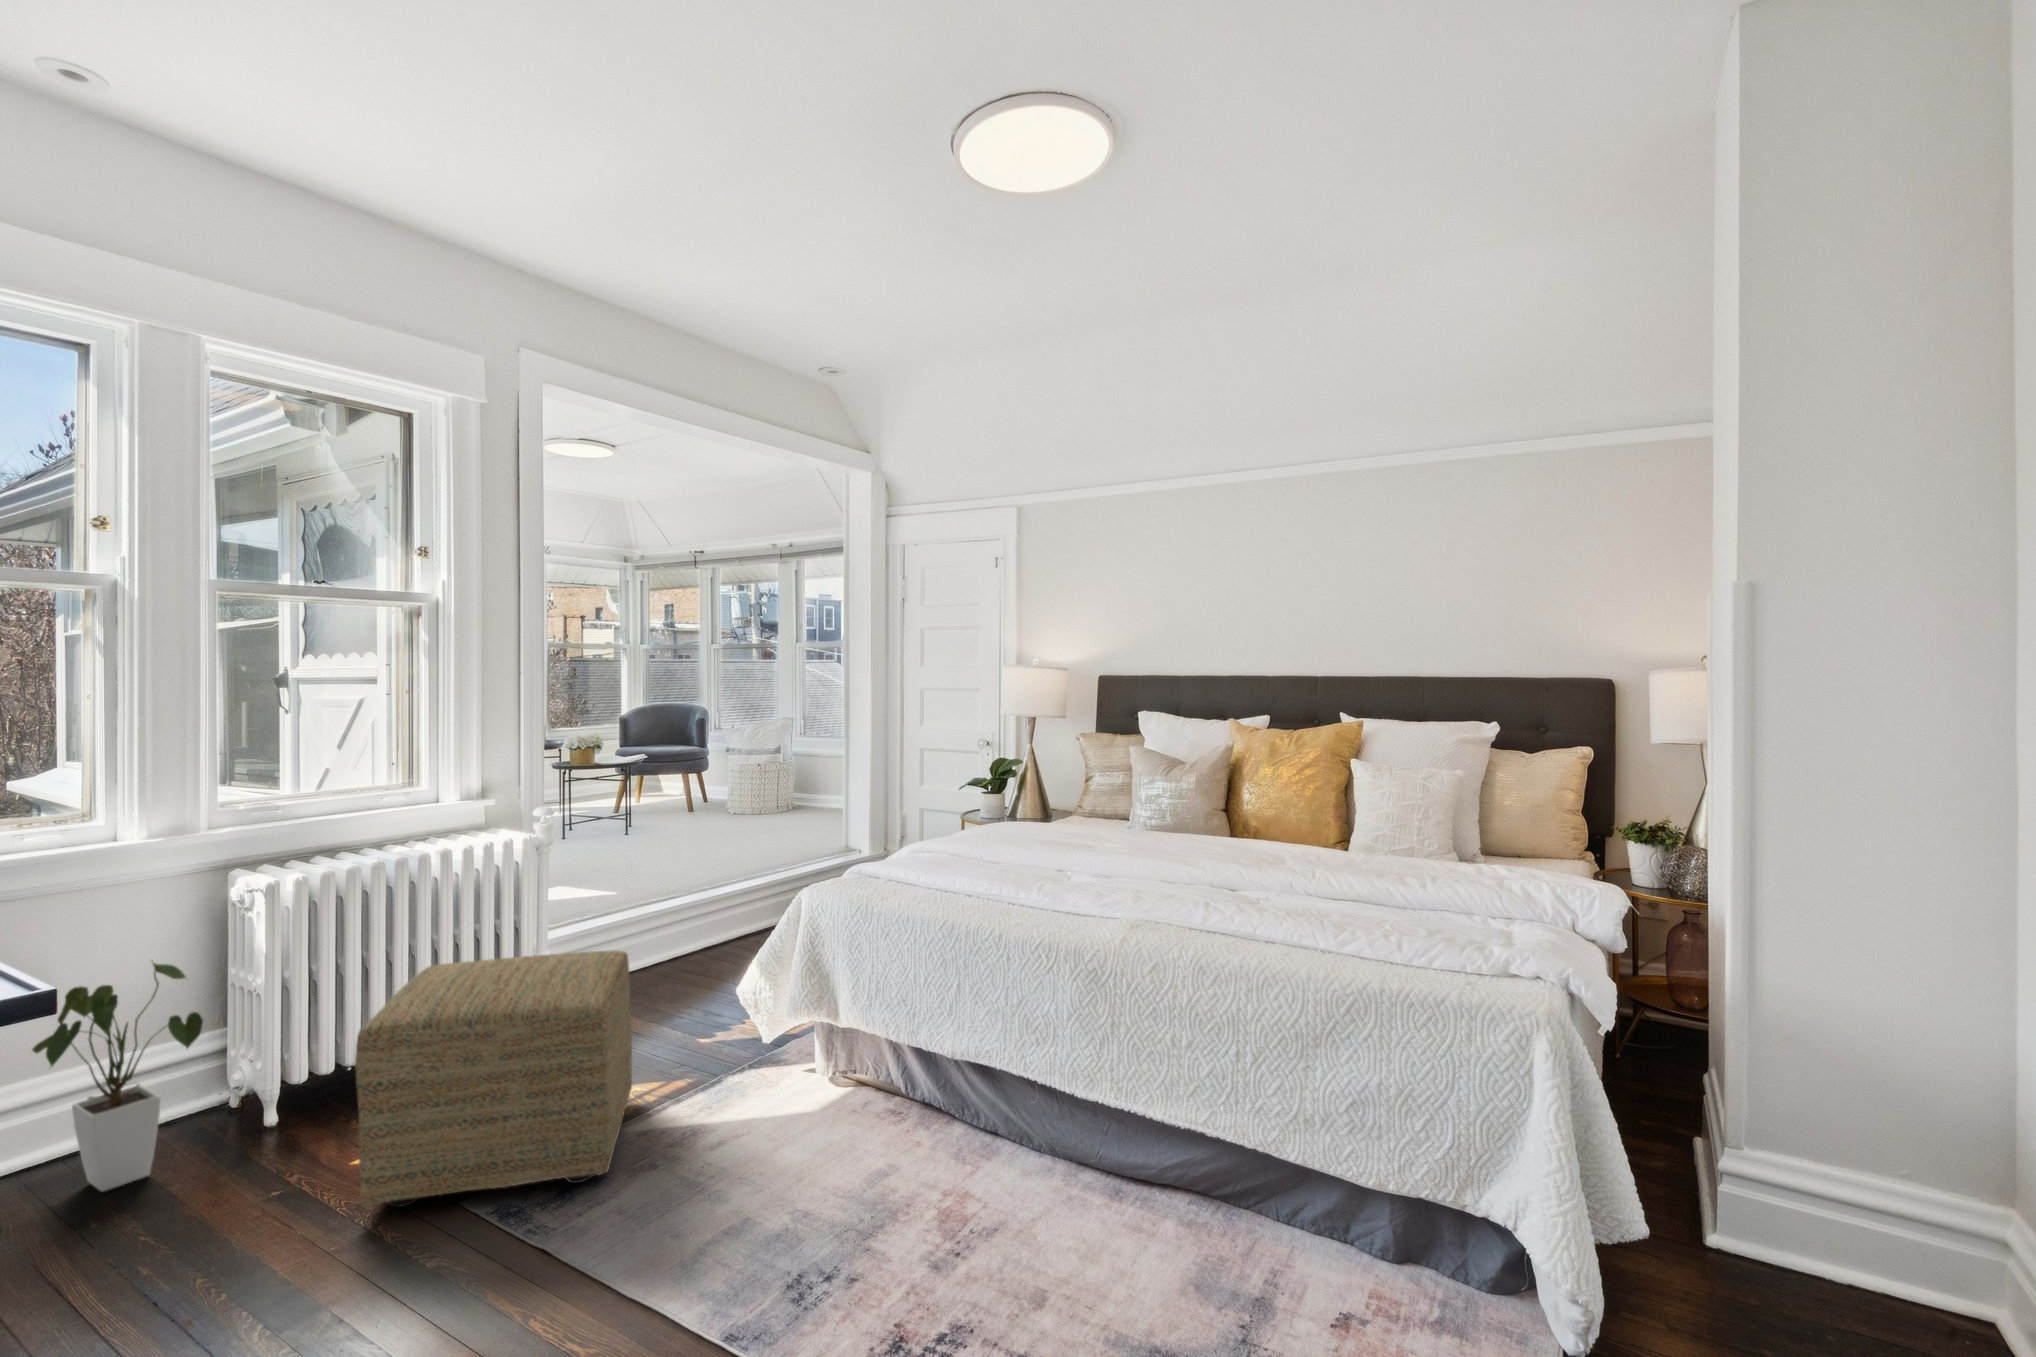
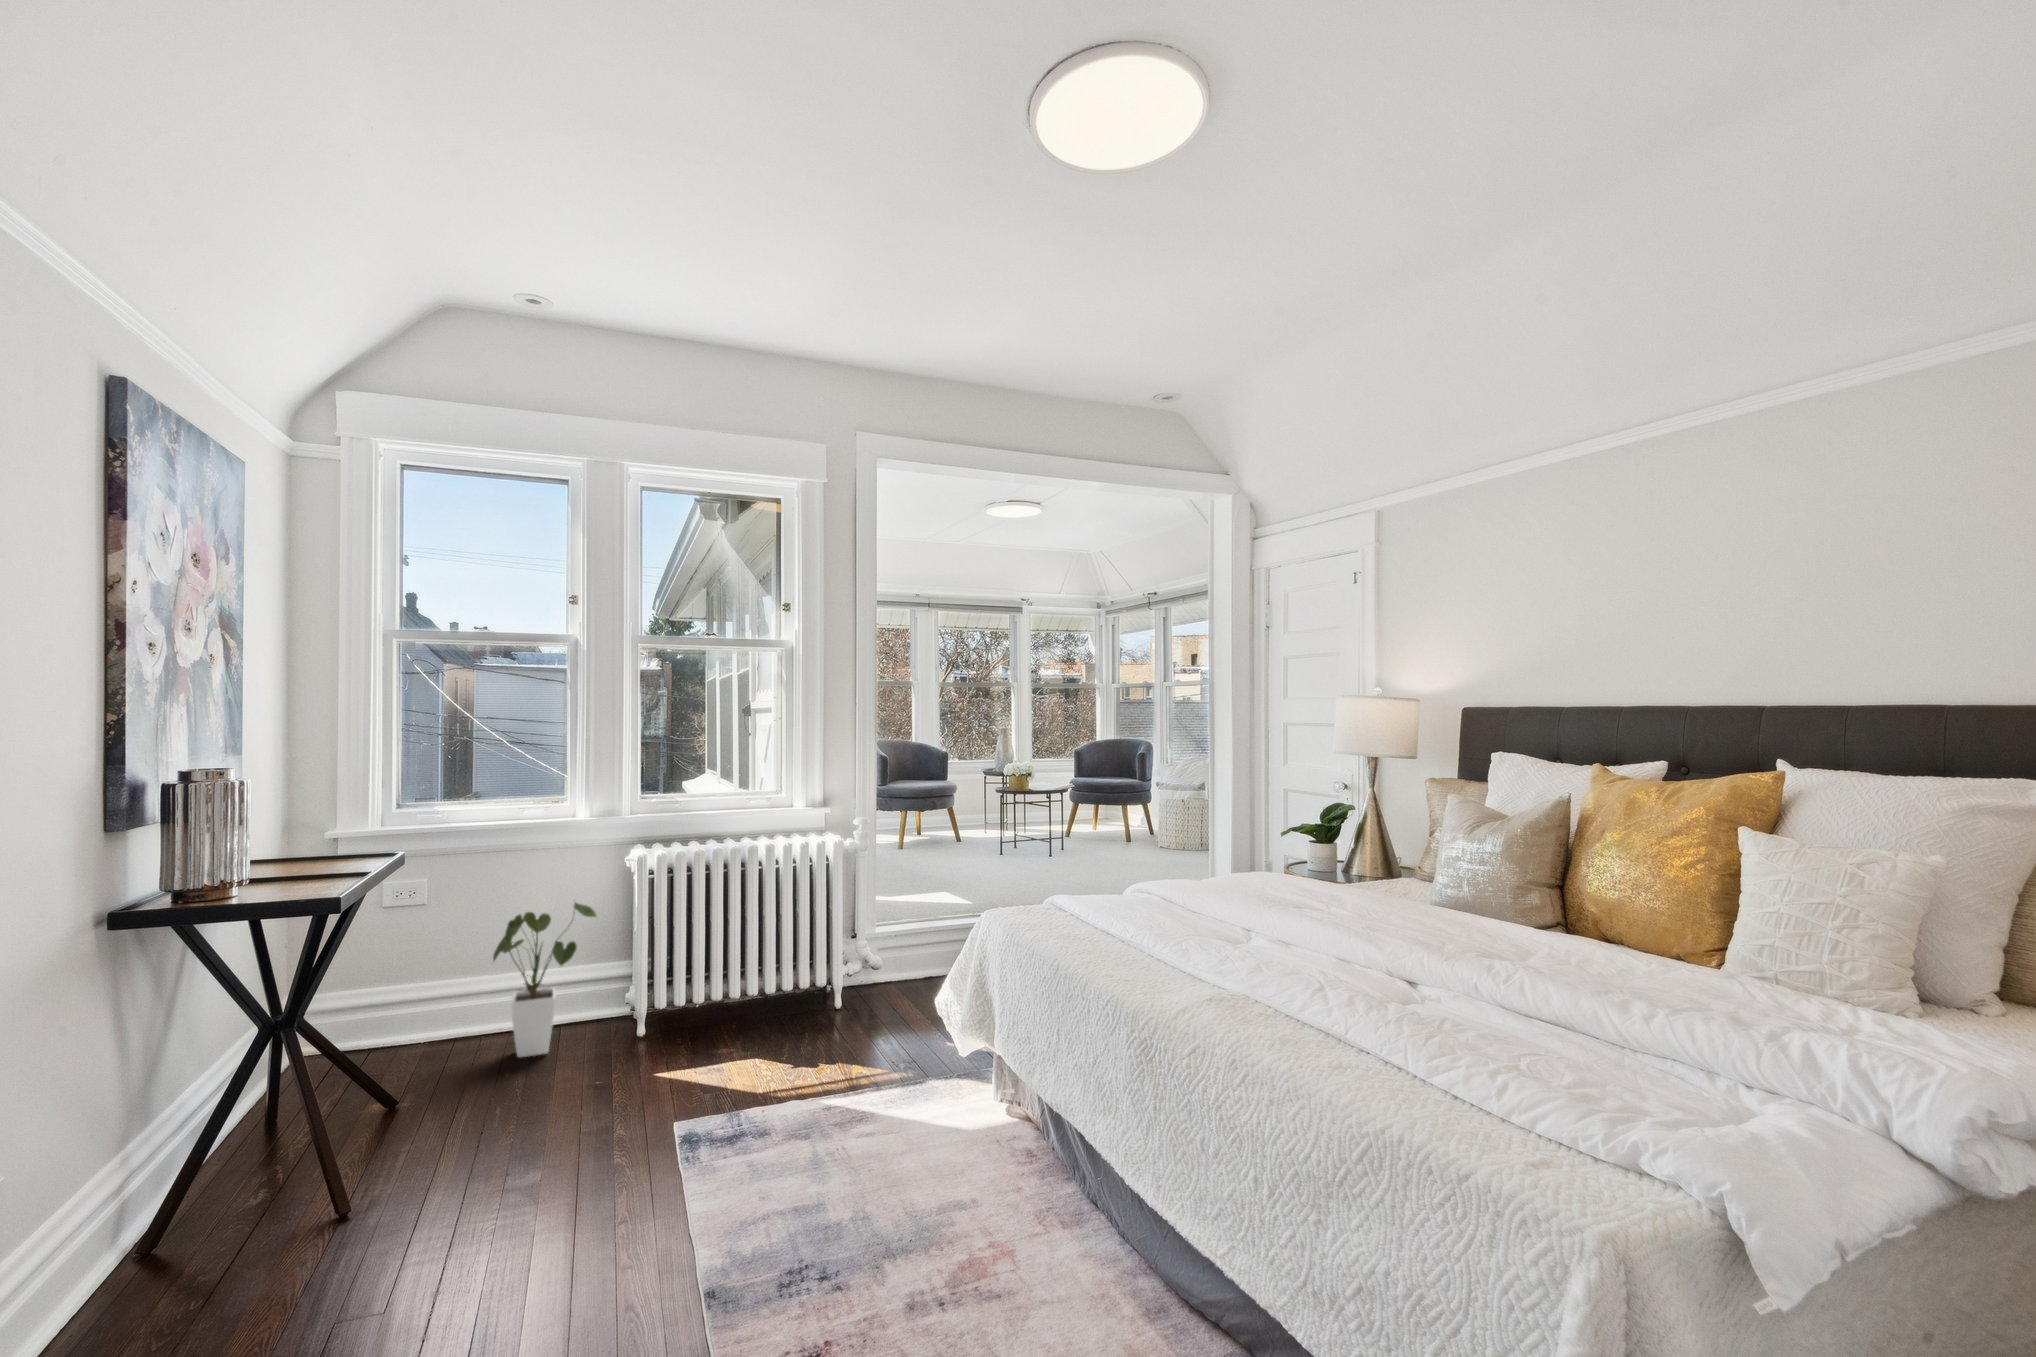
ottoman: present [355,951,632,1208] -> none [606,934,848,1137]

